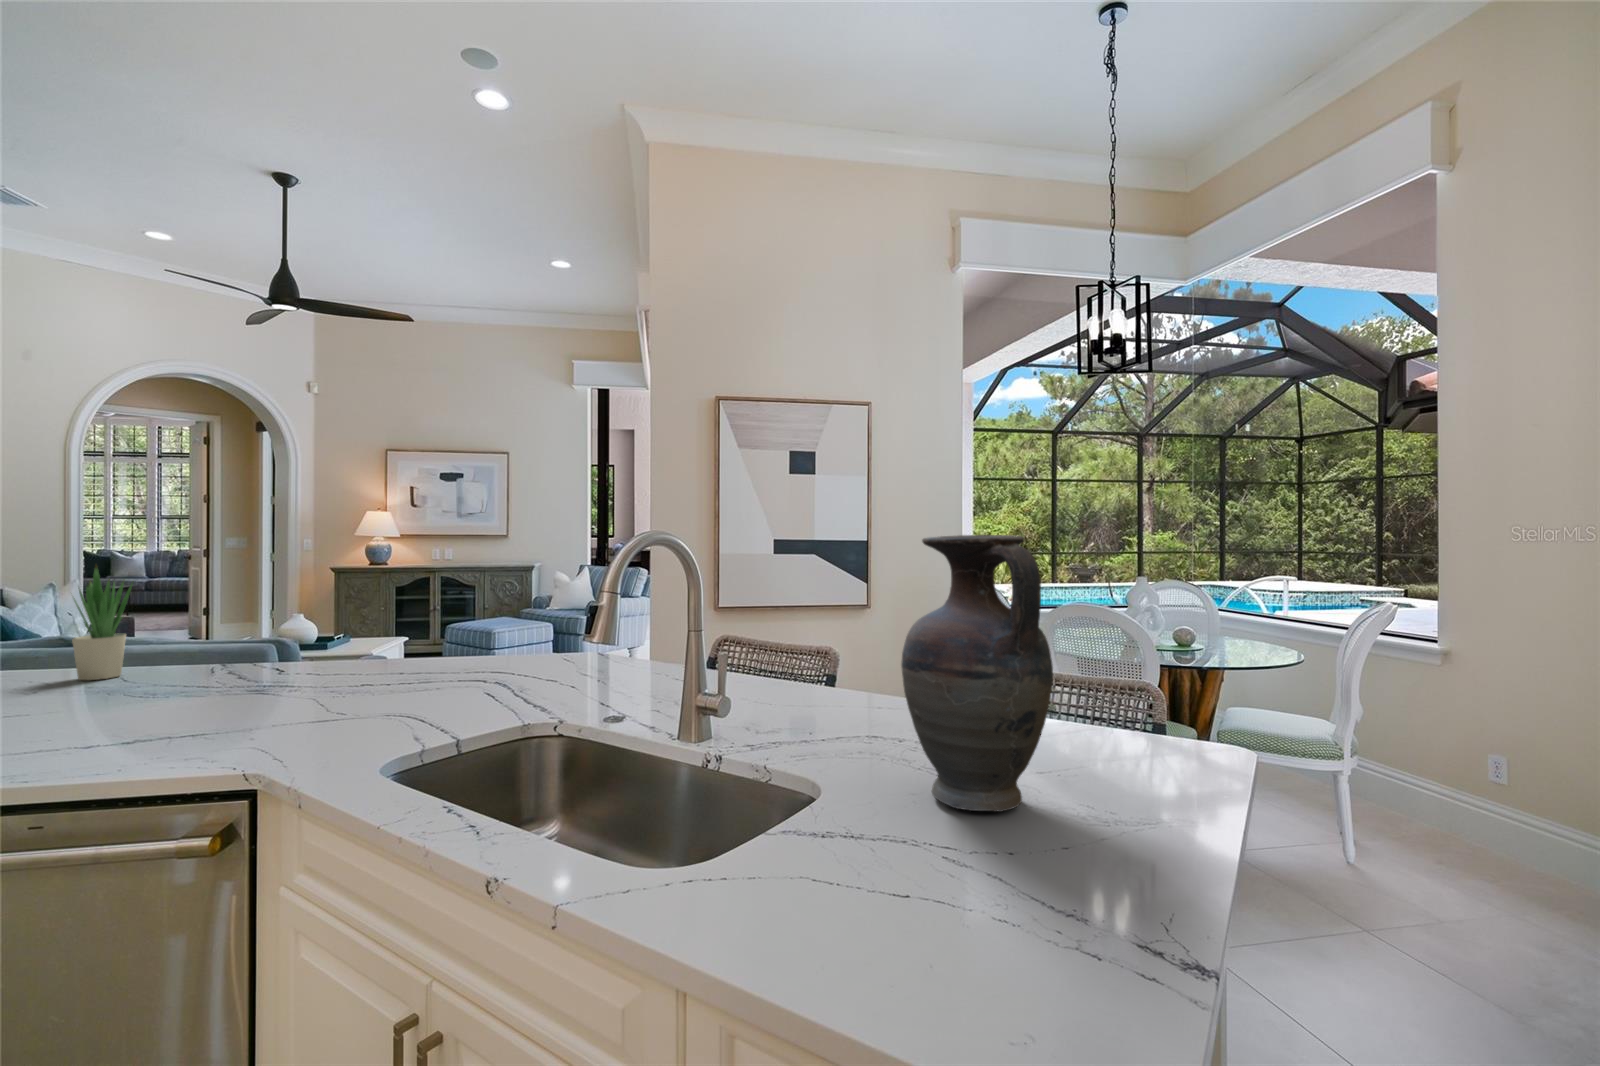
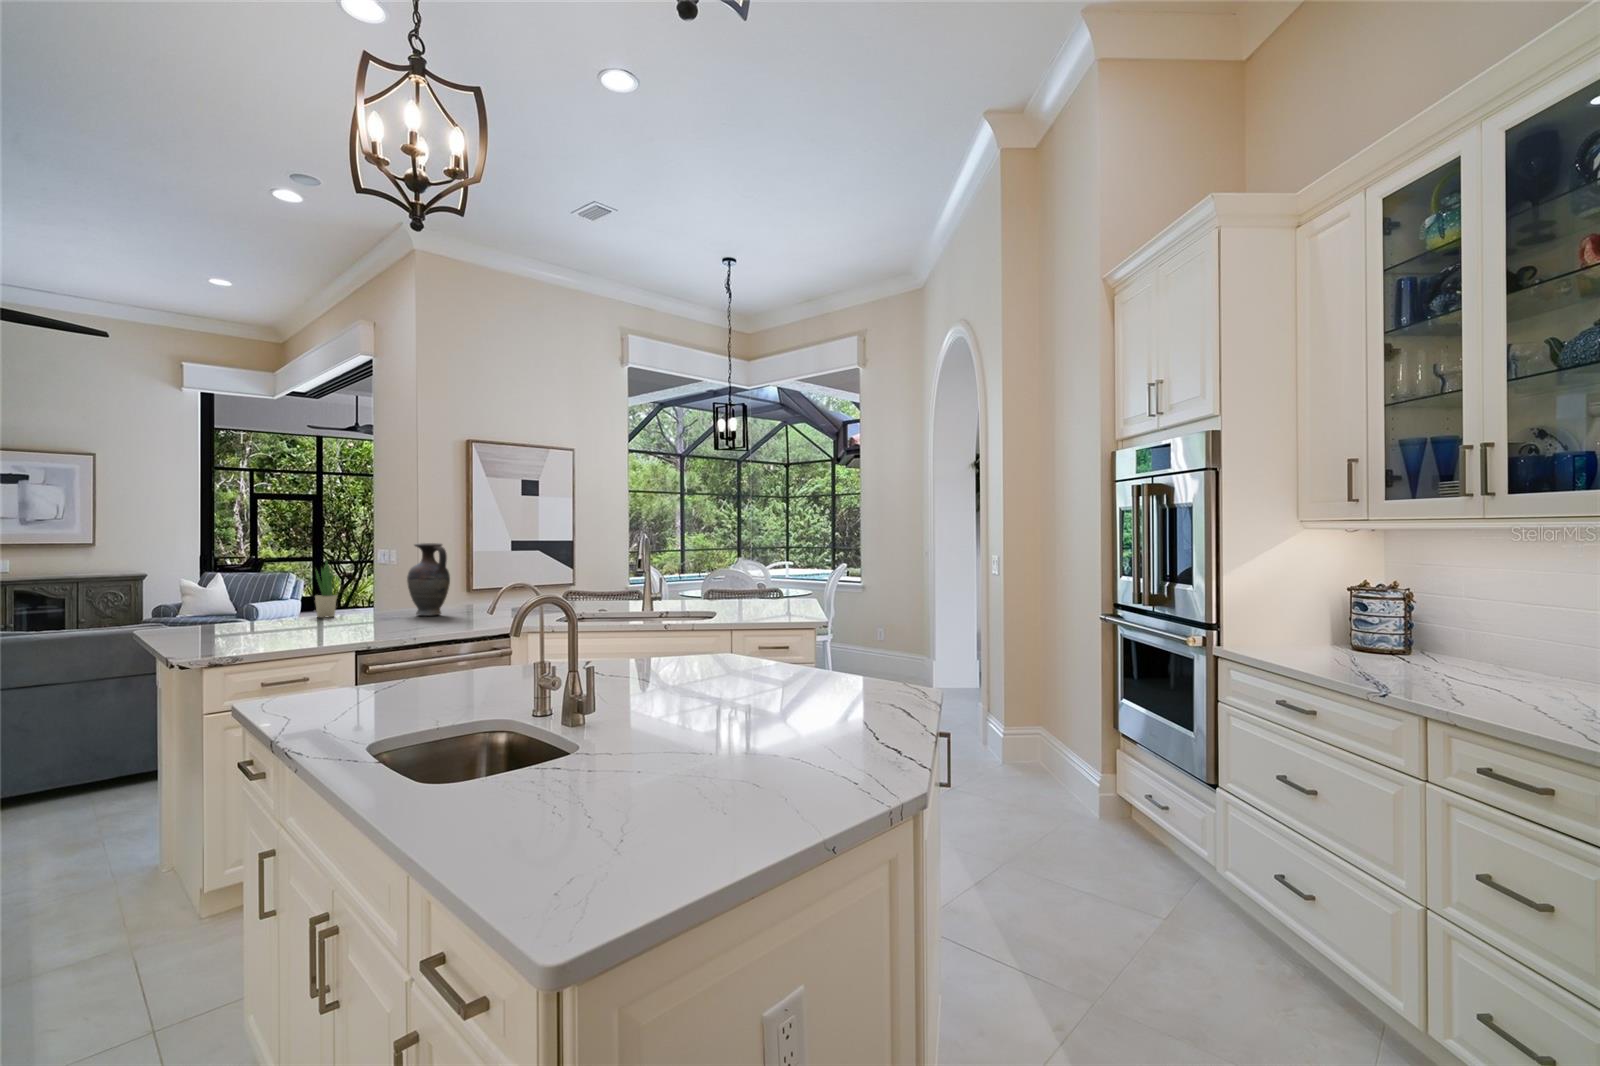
vase: present [901,535,1053,812] -> present [407,543,450,616]

